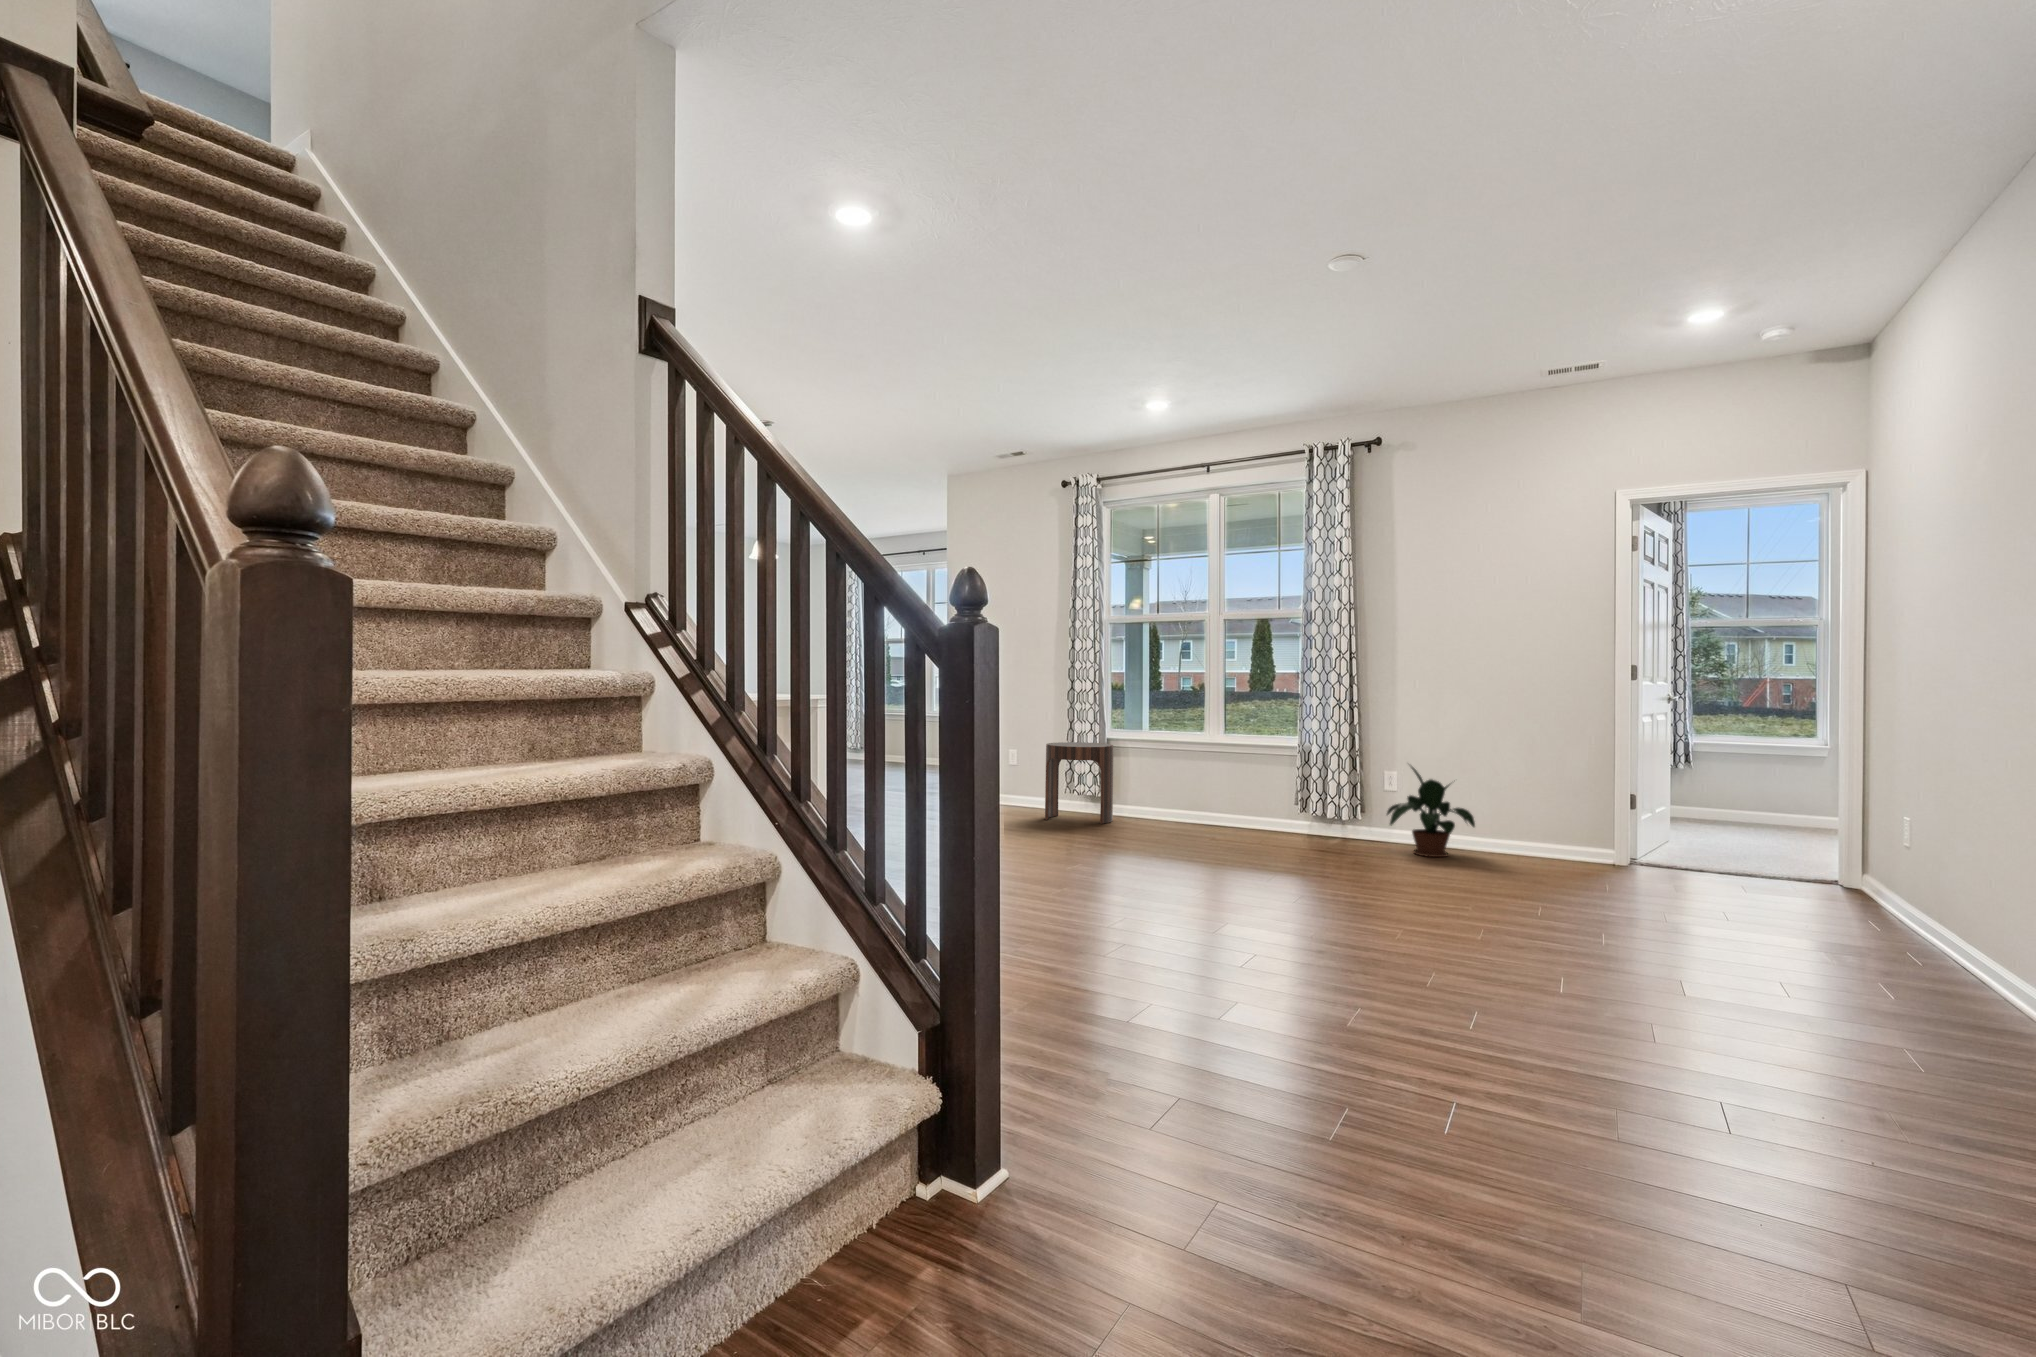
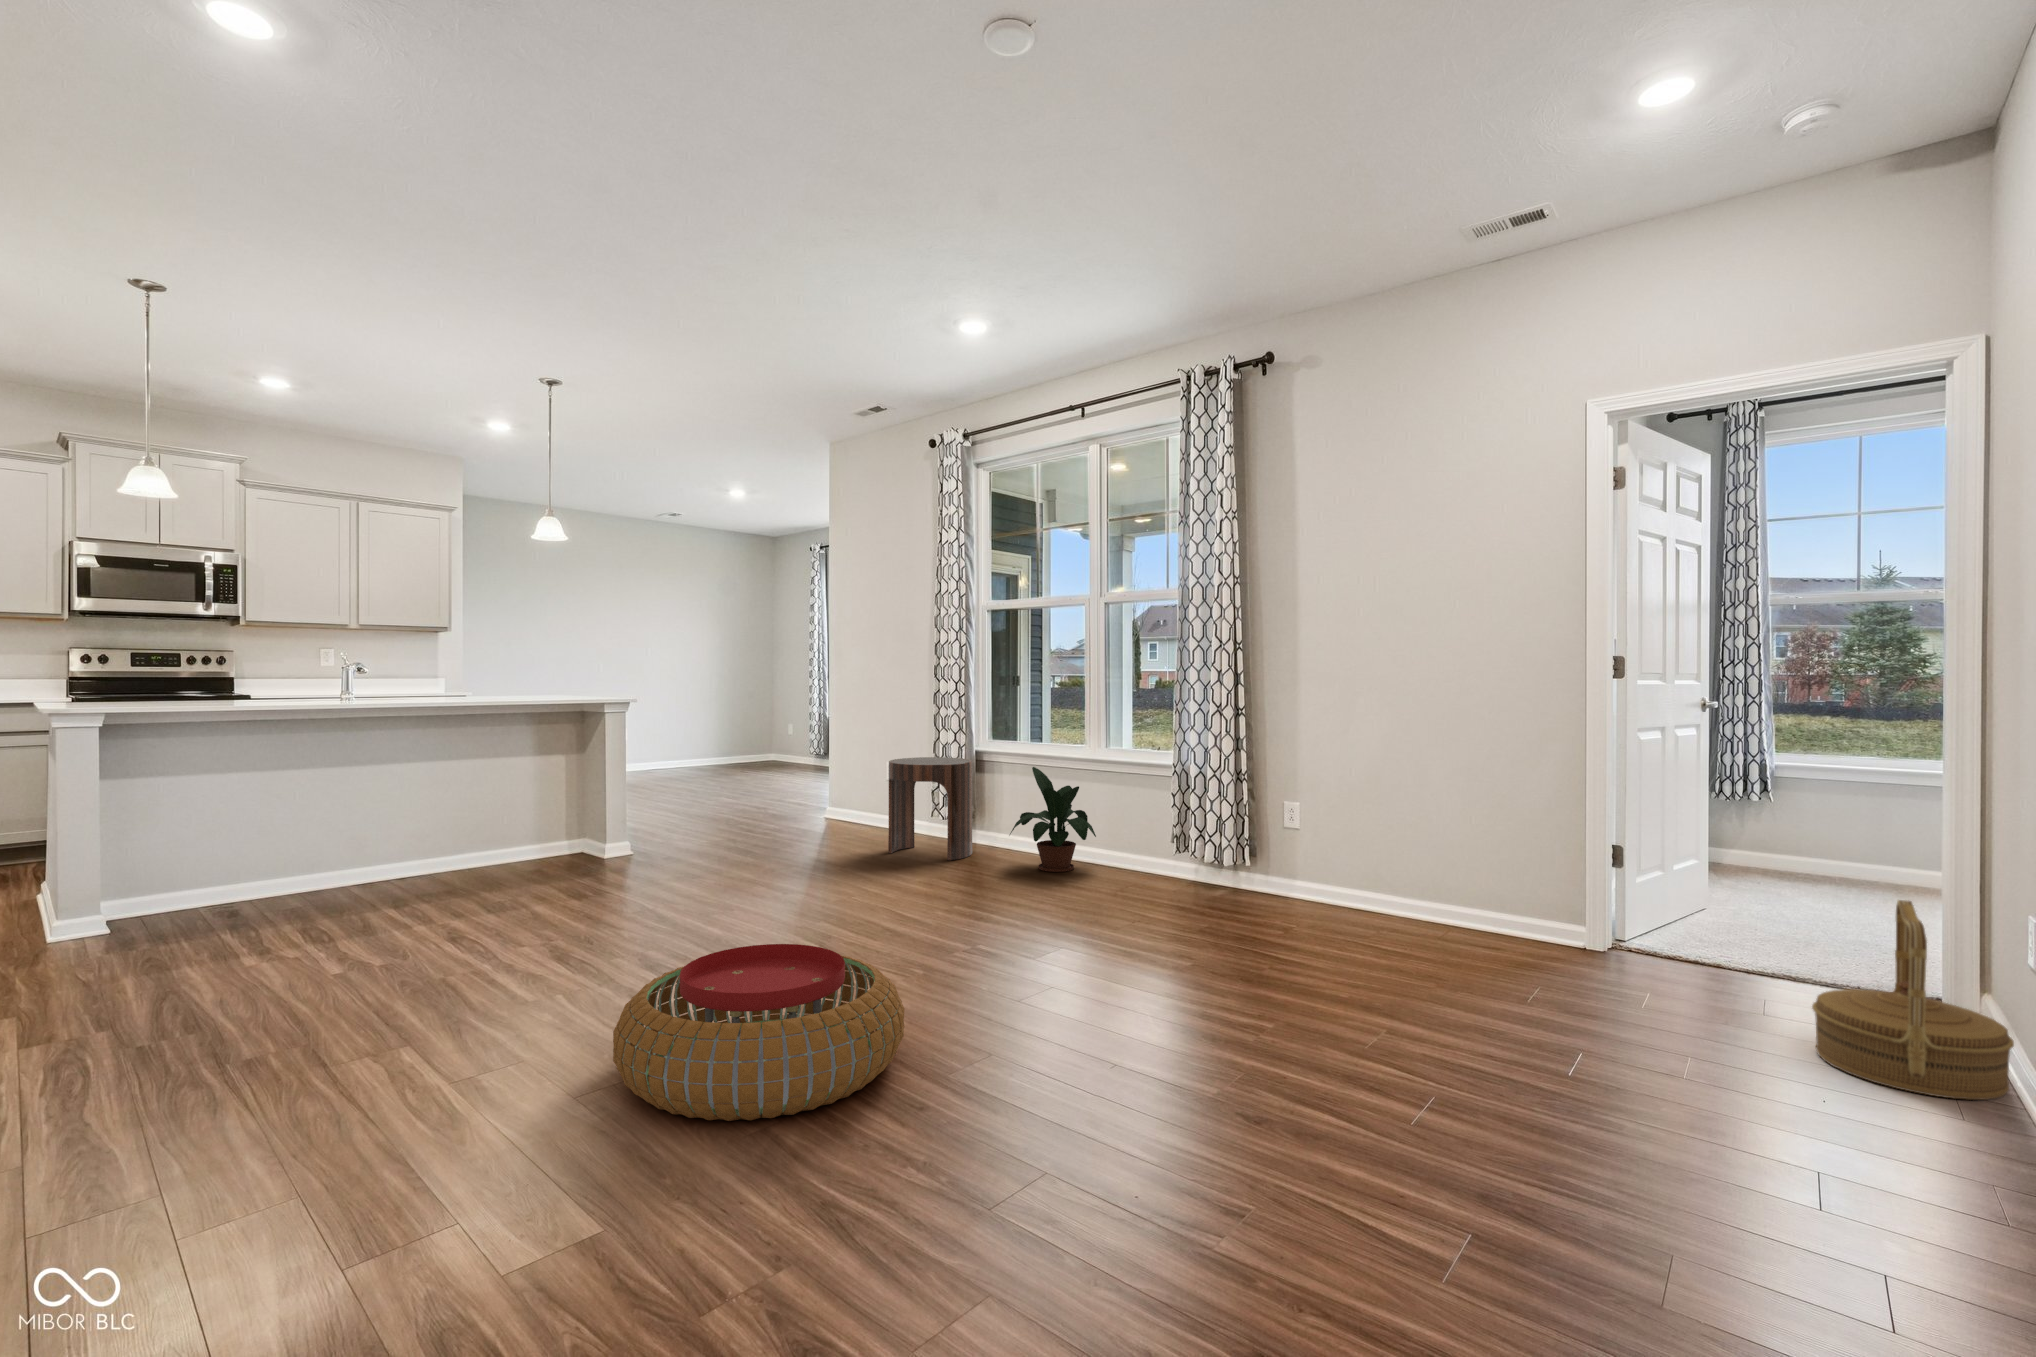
potted plant: present [1387,766,1475,857] -> present [1010,767,1096,872]
woven basket: none [1781,815,1894,922] -> present [1812,900,2014,1100]
pouf: none [1092,852,1278,948] -> present [613,944,904,1121]

